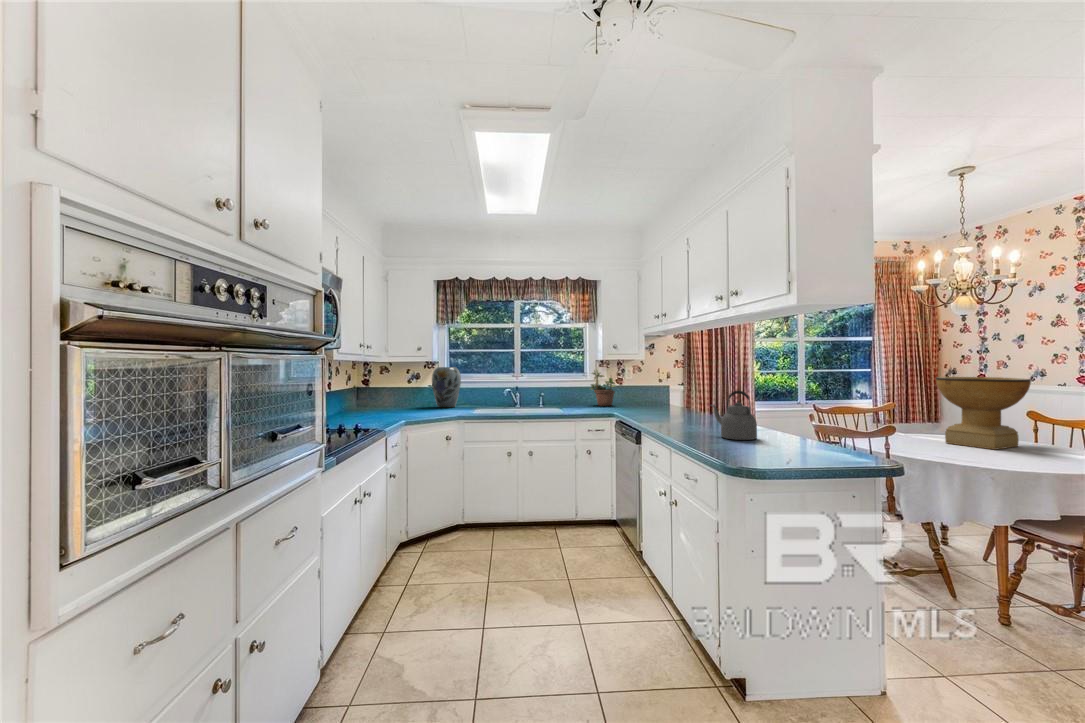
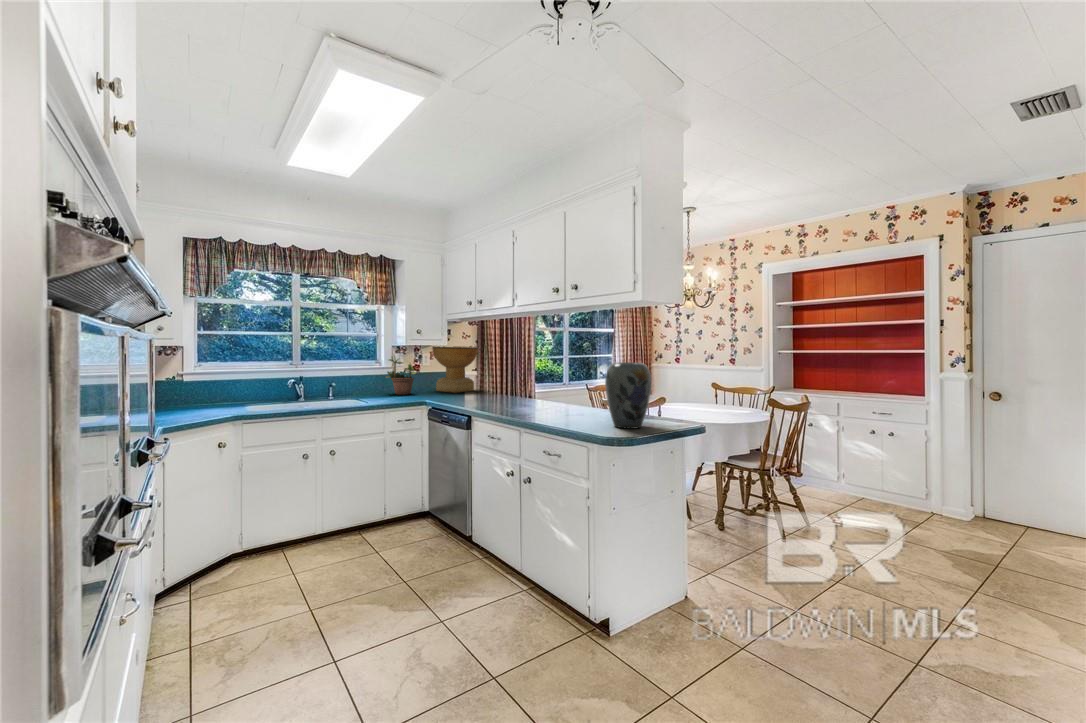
vase: present [432,367,461,408] -> present [605,362,652,429]
decorative bowl: present [936,377,1031,450] -> present [432,346,478,393]
kettle: present [711,391,757,440] -> none [547,380,588,423]

